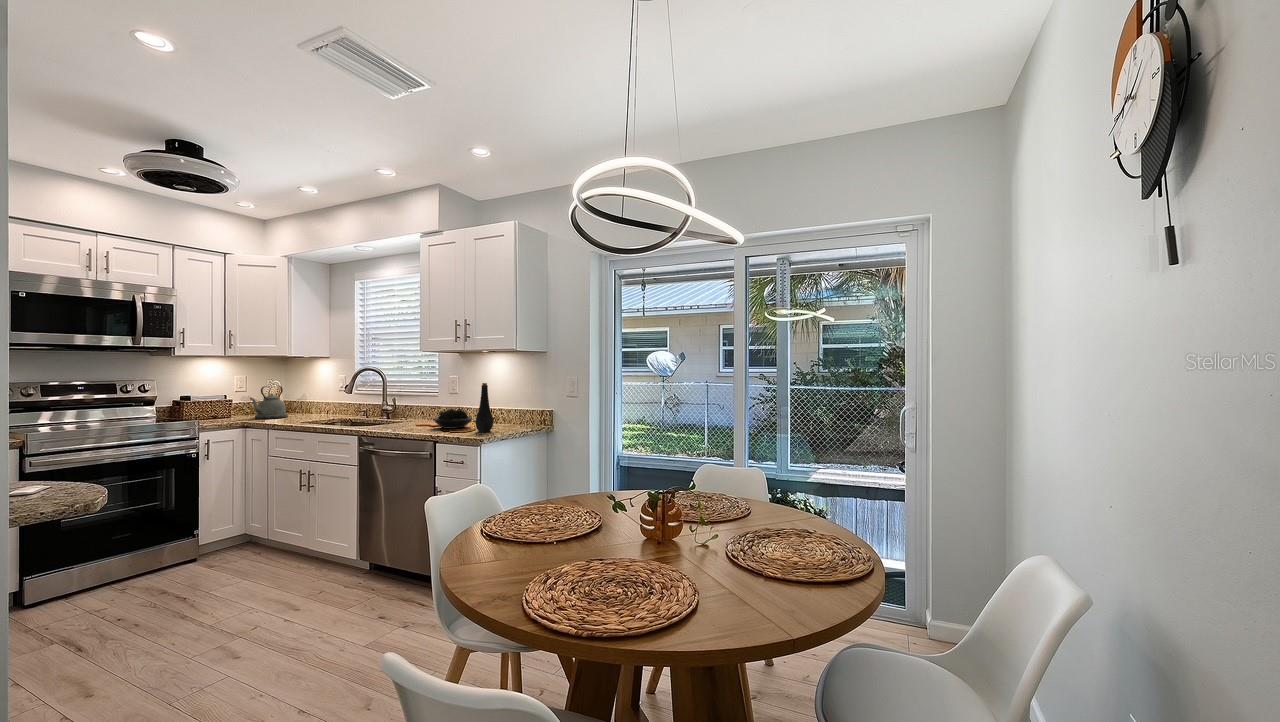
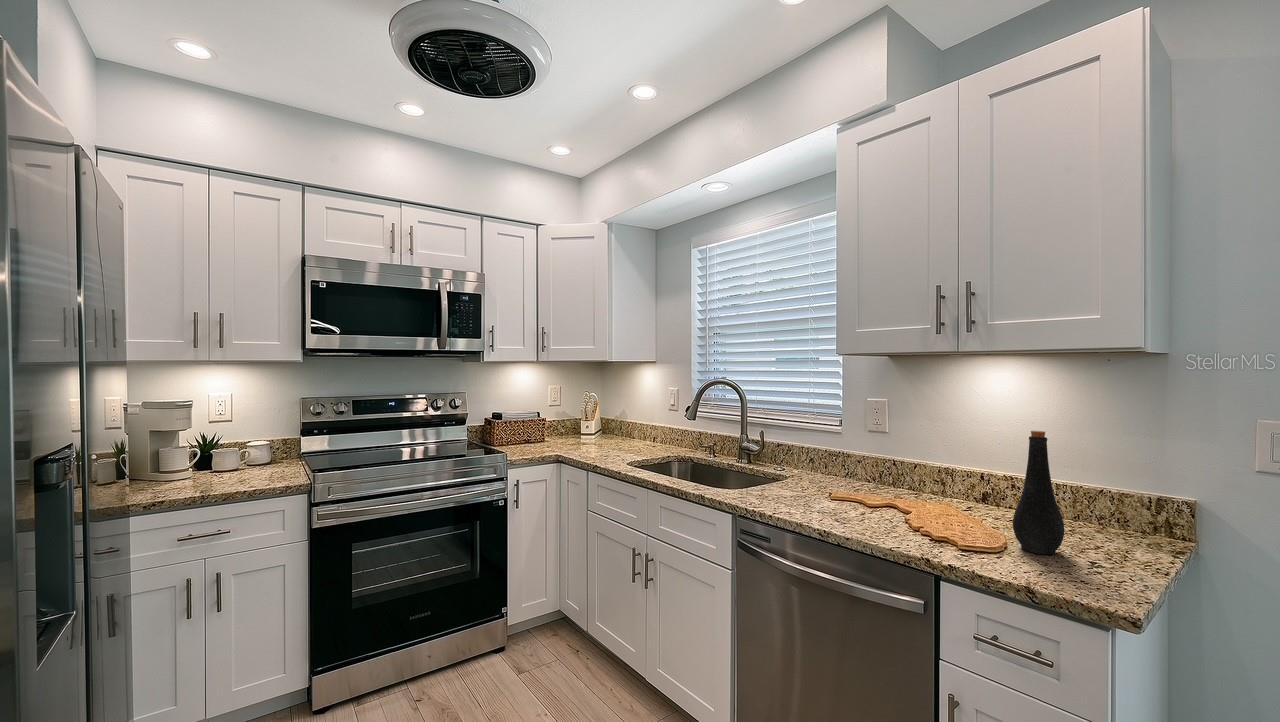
kettle: present [250,386,288,419] -> none [566,402,610,449]
succulent plant: present [433,409,472,429] -> none [876,473,966,521]

